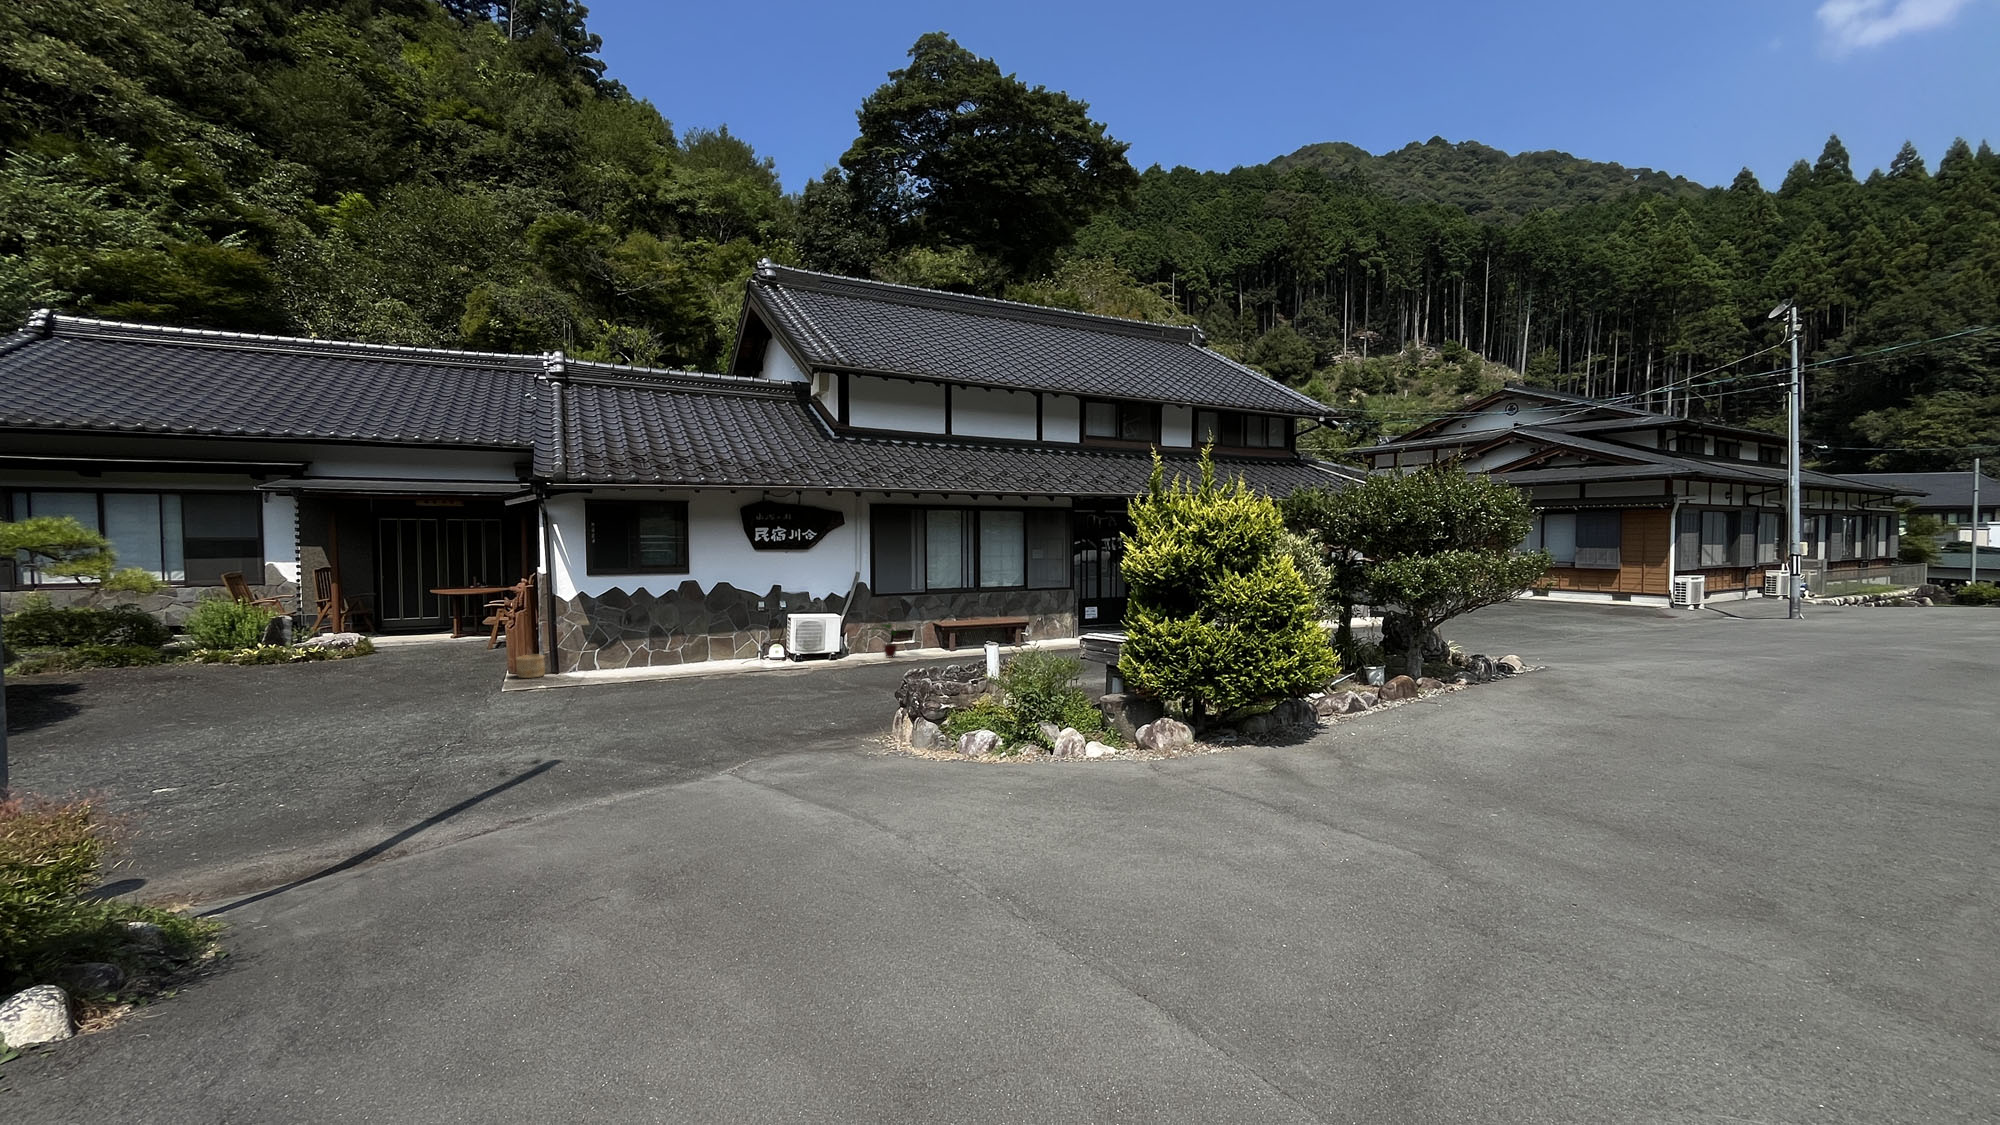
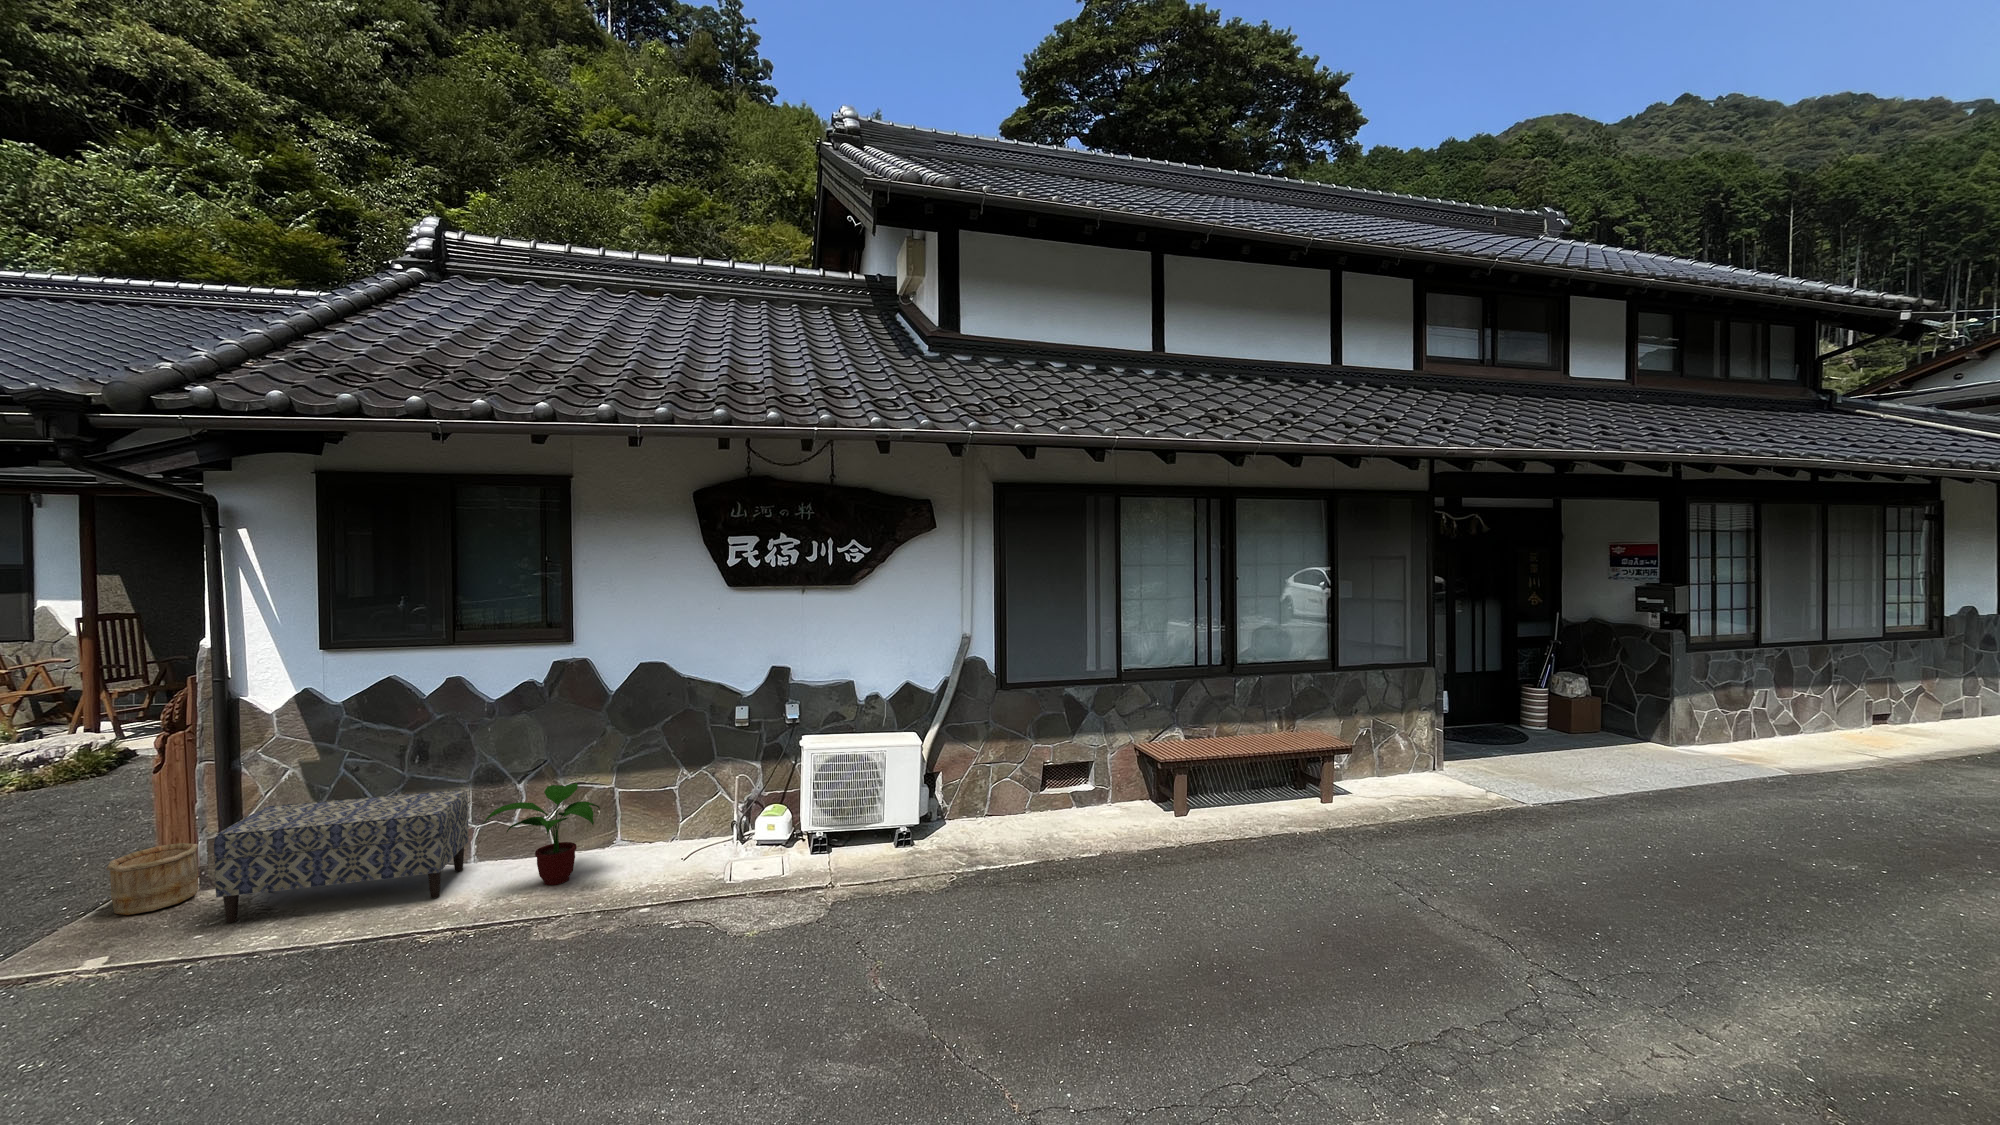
potted plant: present [873,623,900,658] -> present [484,783,600,885]
bench: none [570,635,653,679] -> present [214,790,468,923]

